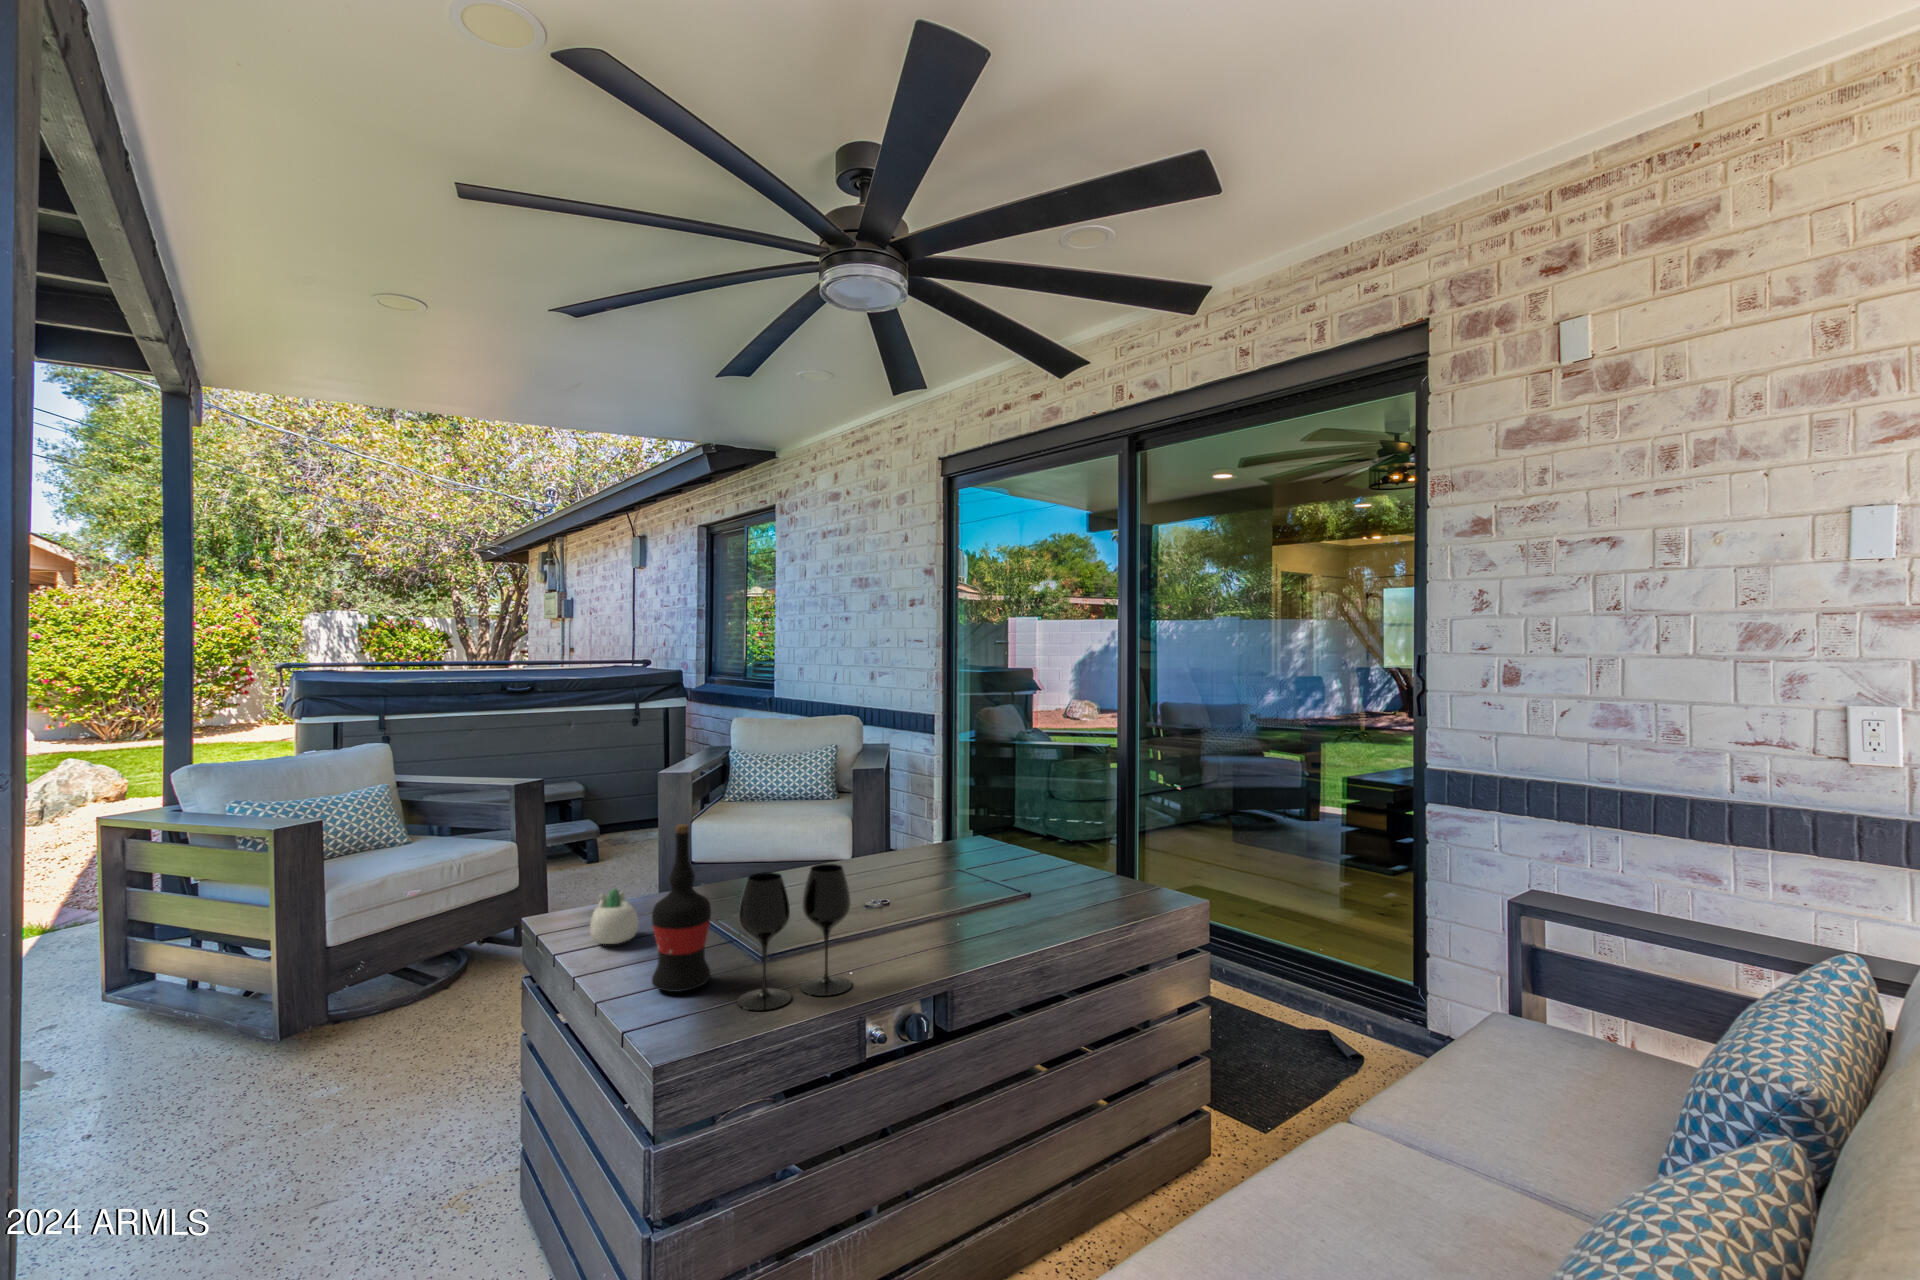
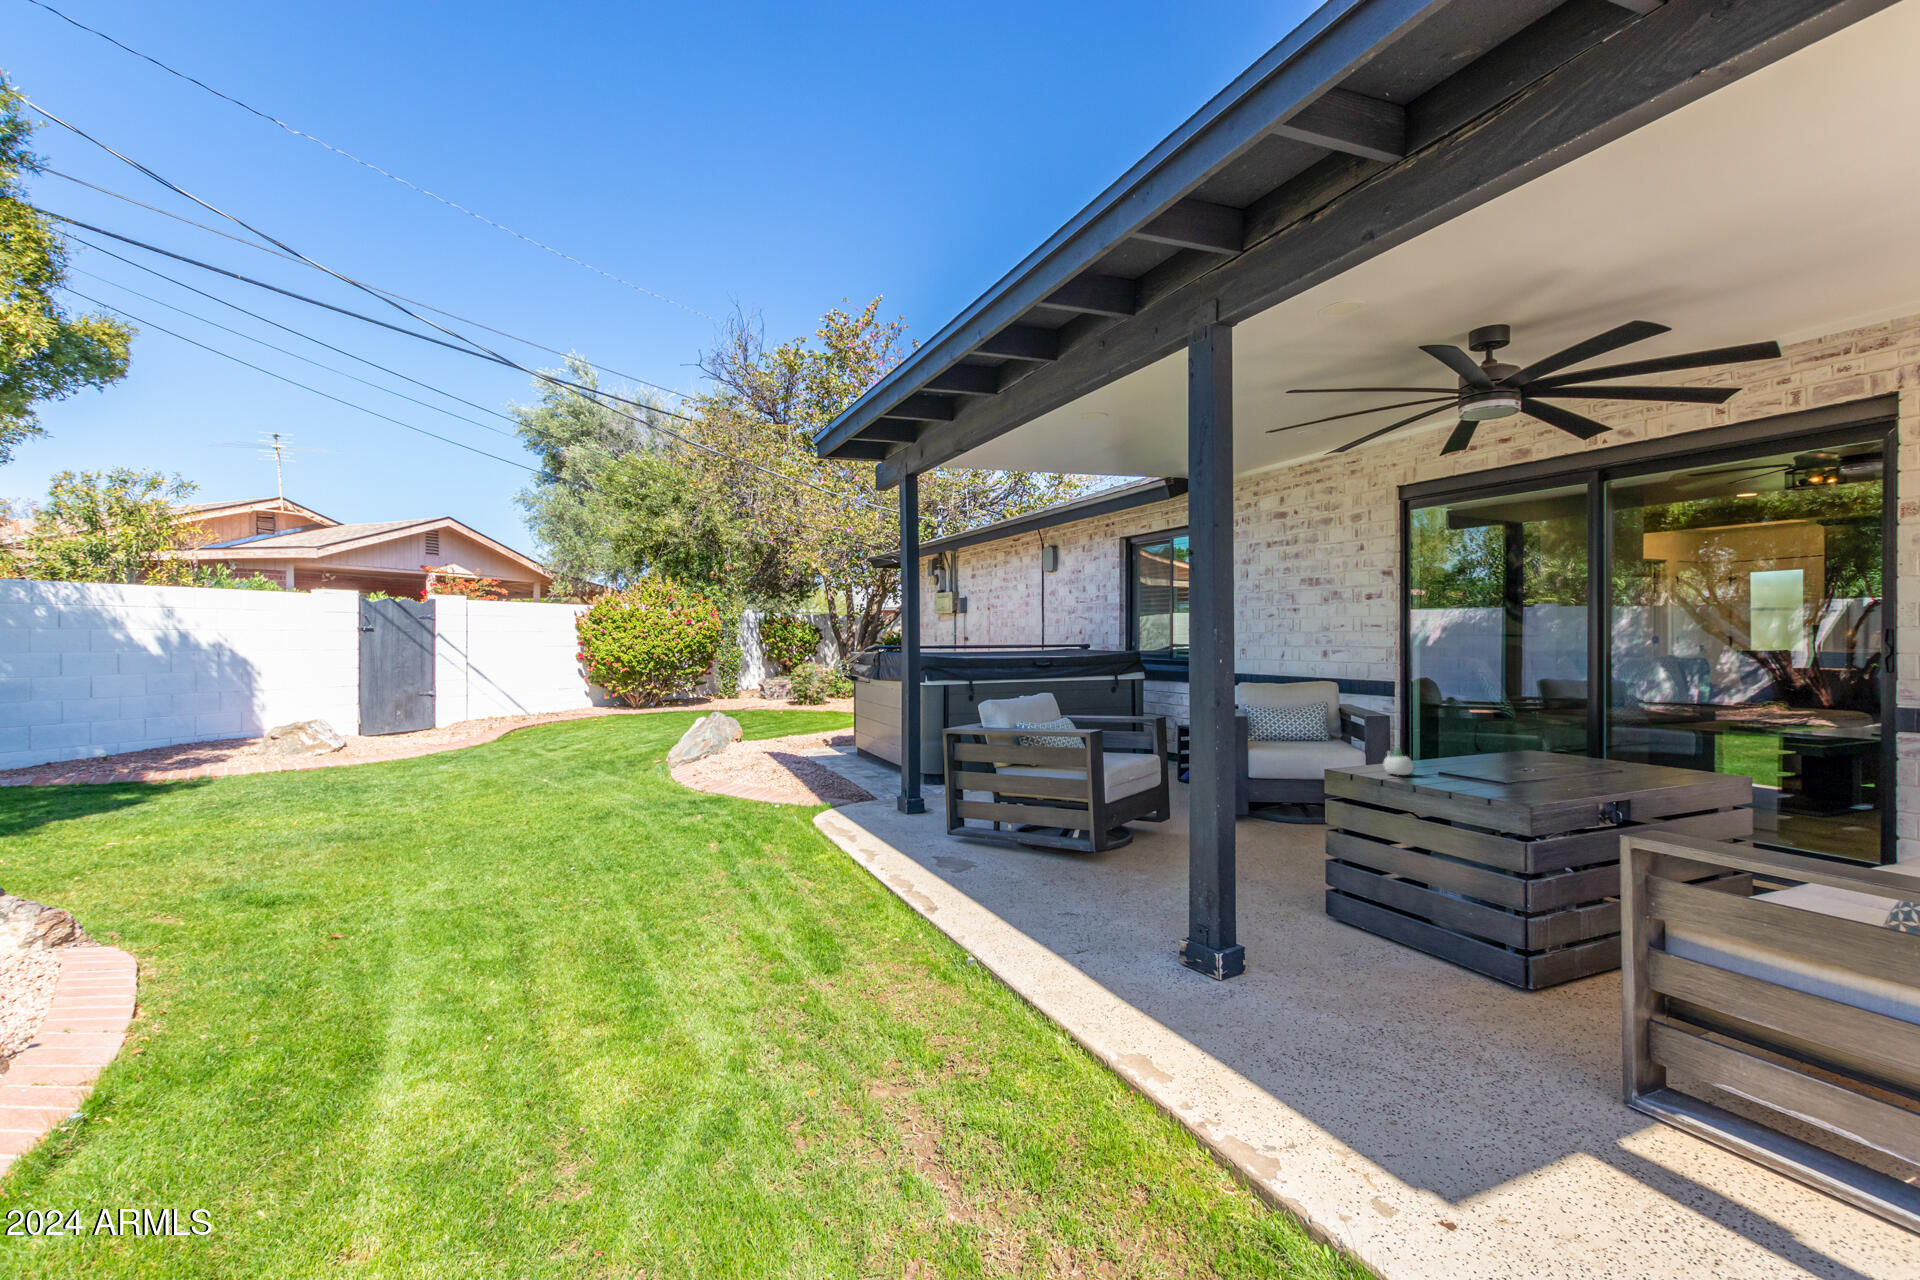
wine bottle: present [652,824,711,992] -> none [1462,708,1494,787]
wine glass: present [737,864,852,1011] -> none [1520,730,1575,794]

